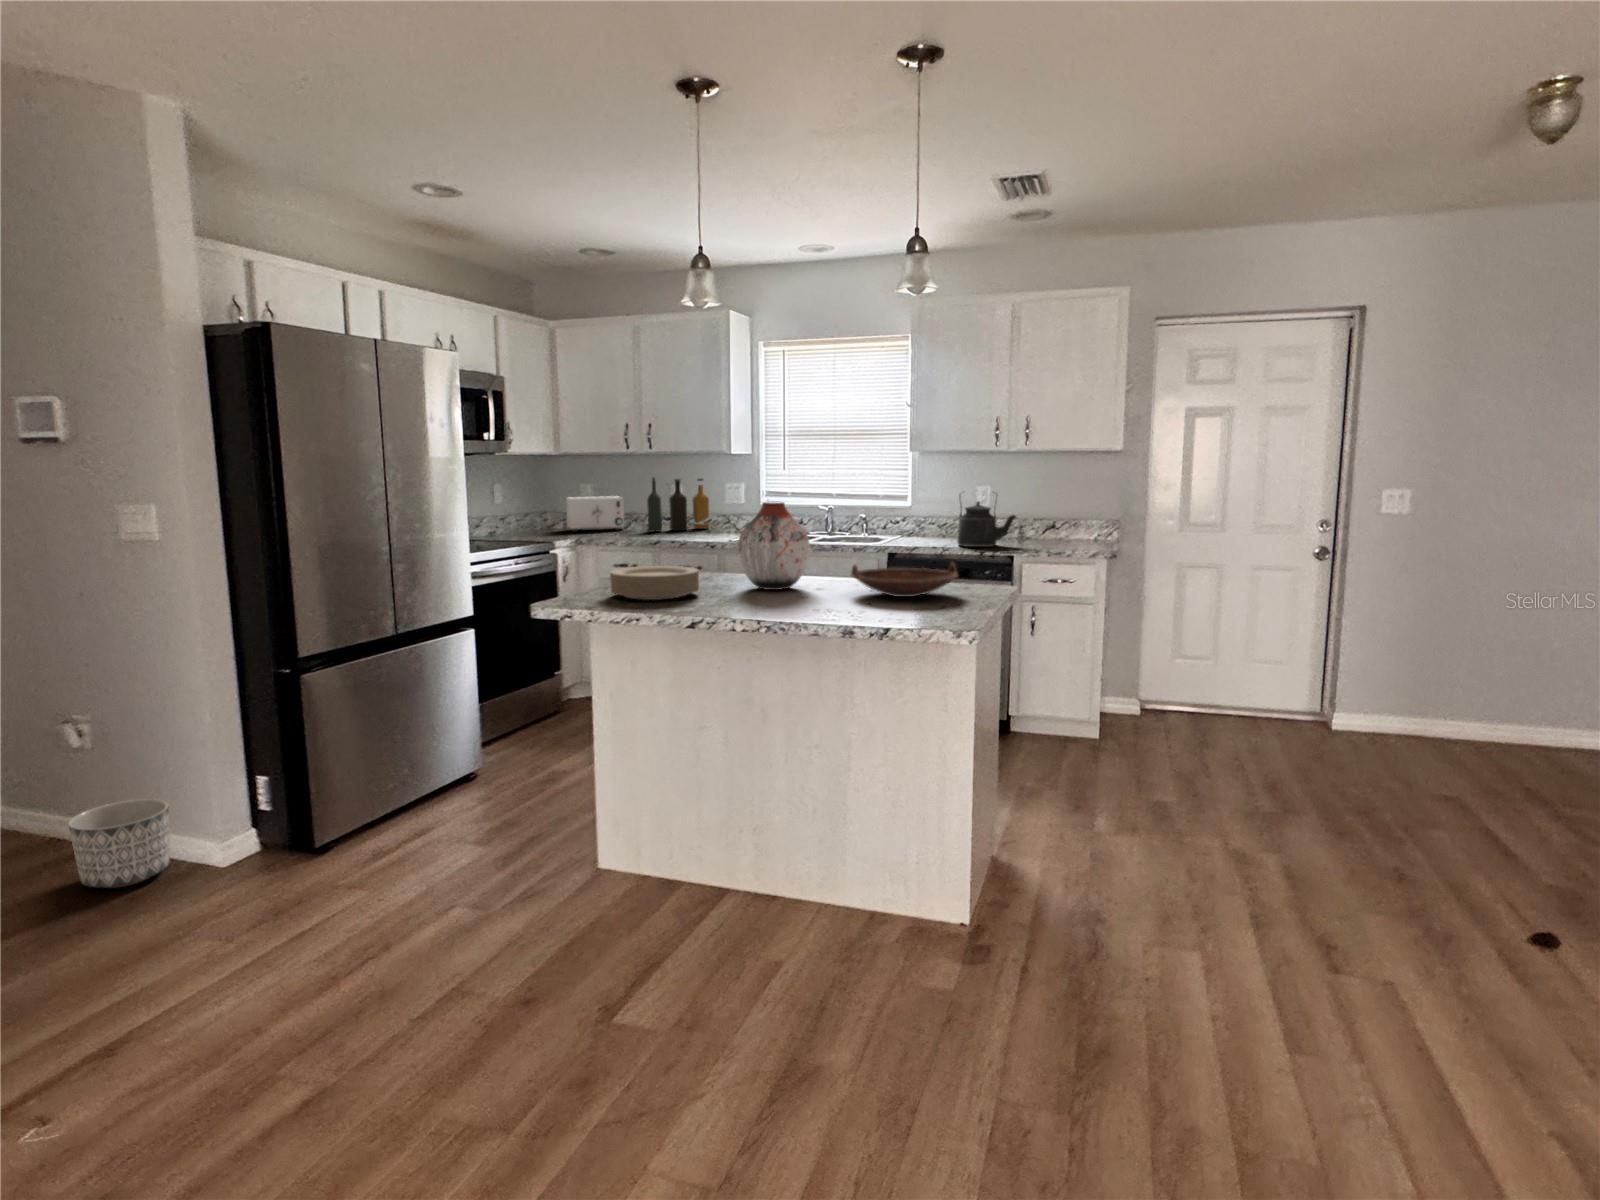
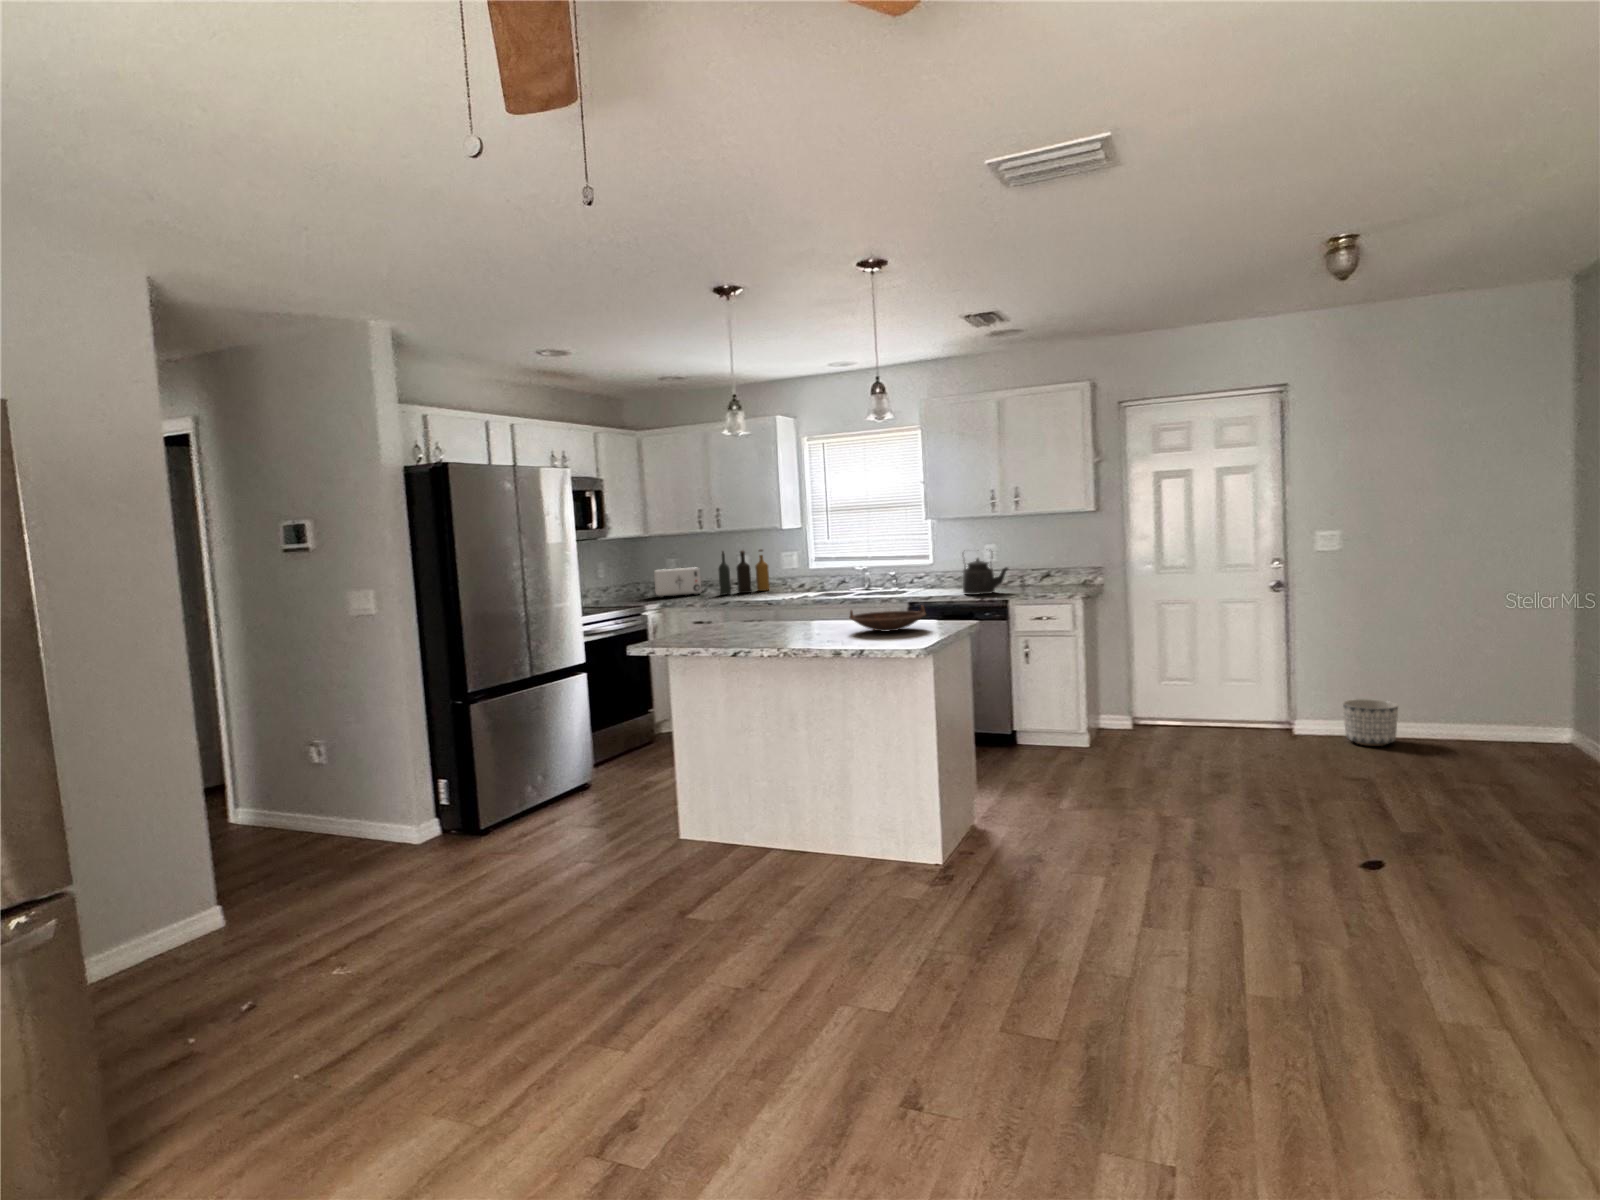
vase: present [738,501,810,590] -> none [770,568,822,631]
plate: present [610,566,699,600] -> none [680,617,743,641]
planter: present [68,799,170,888] -> present [1343,699,1398,746]

